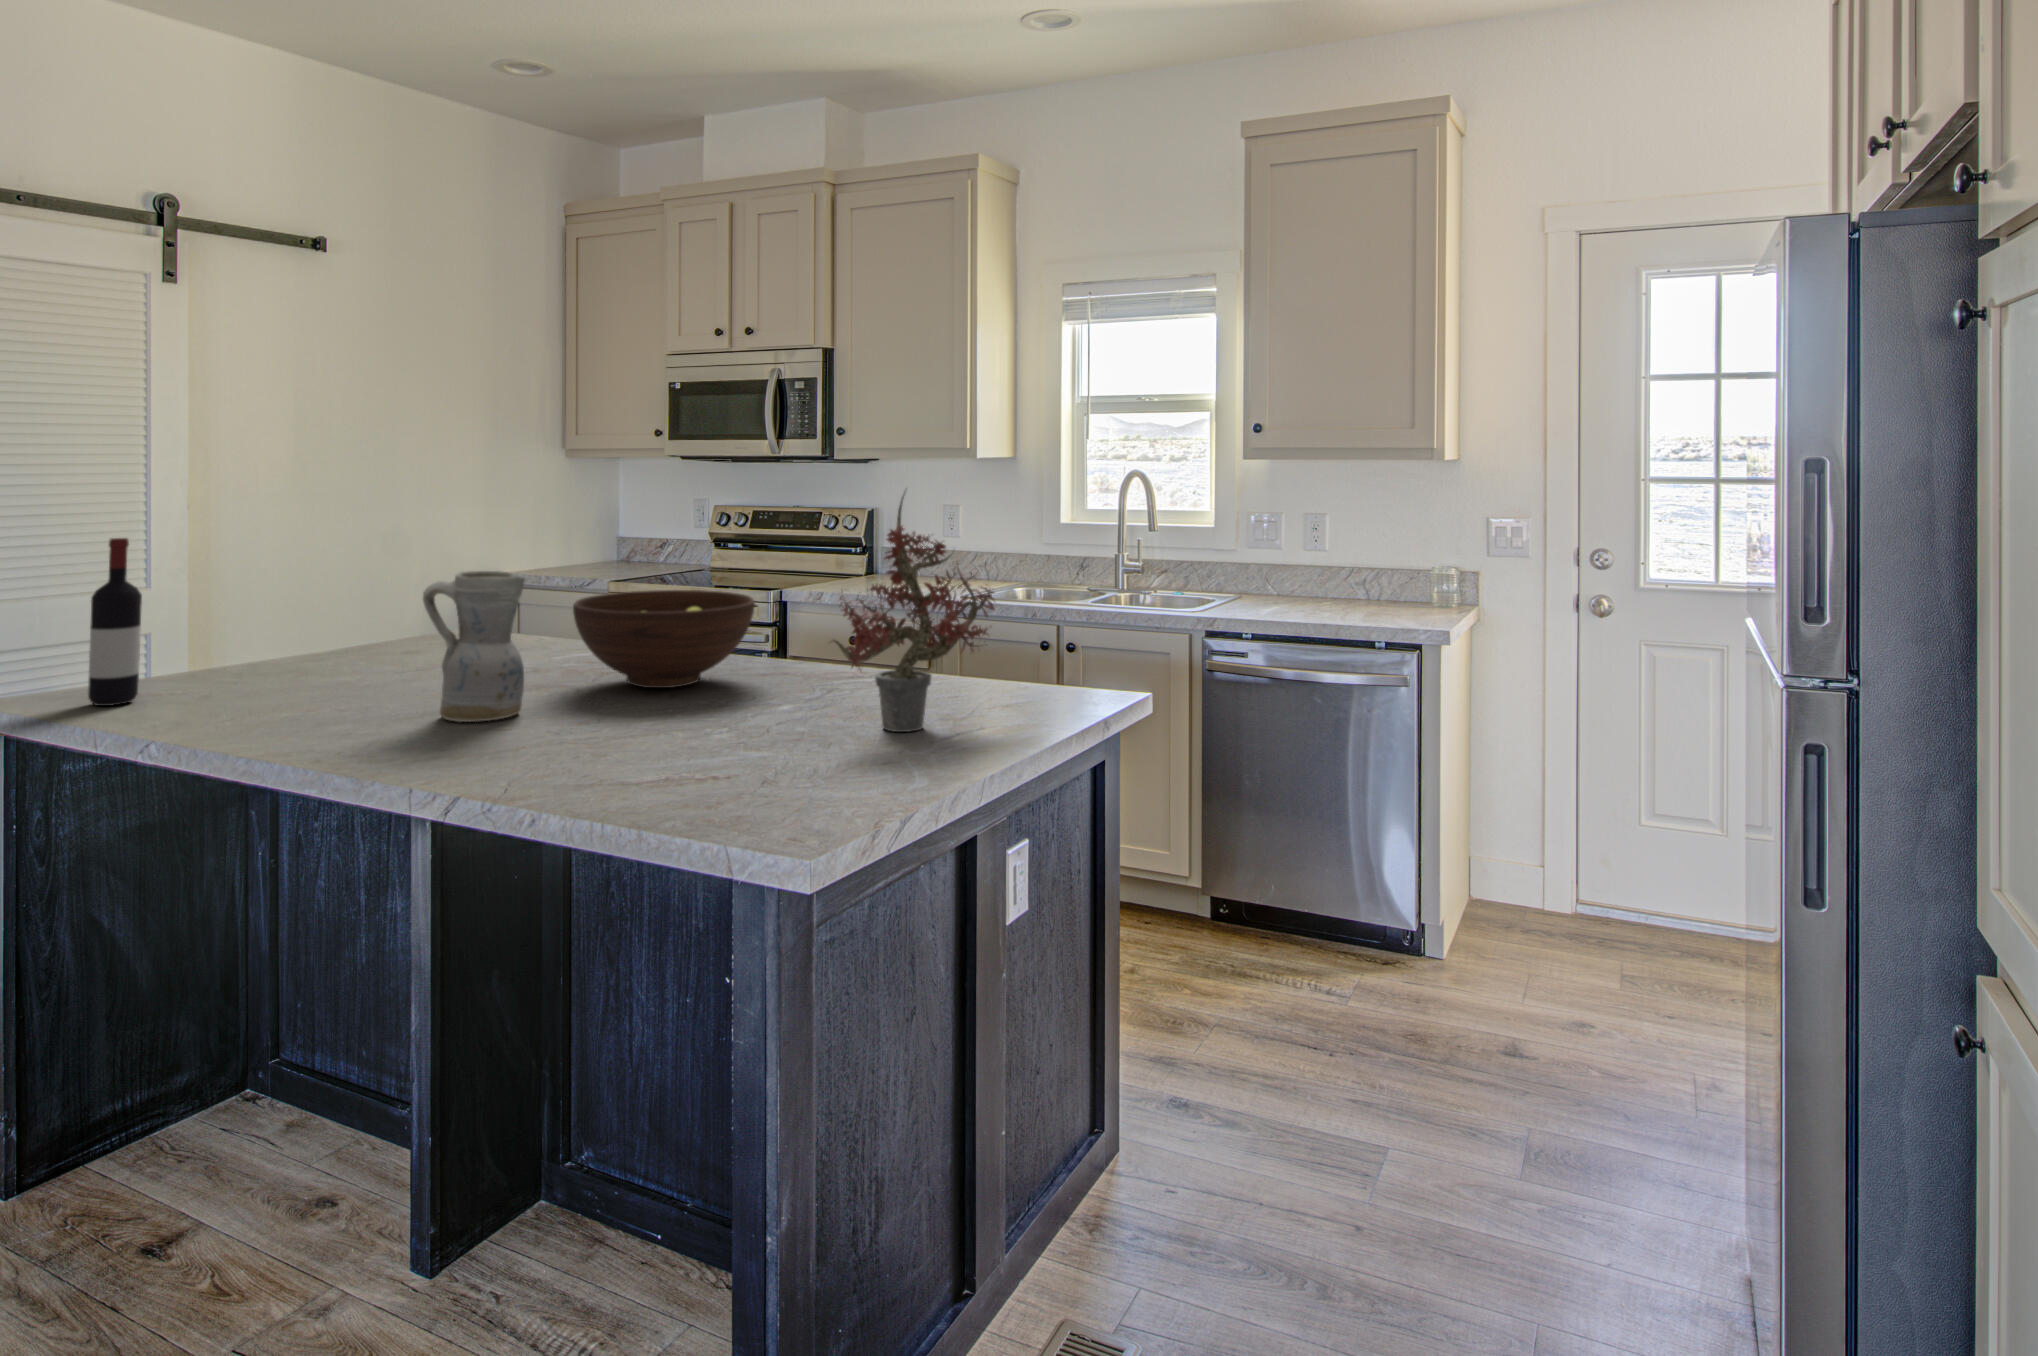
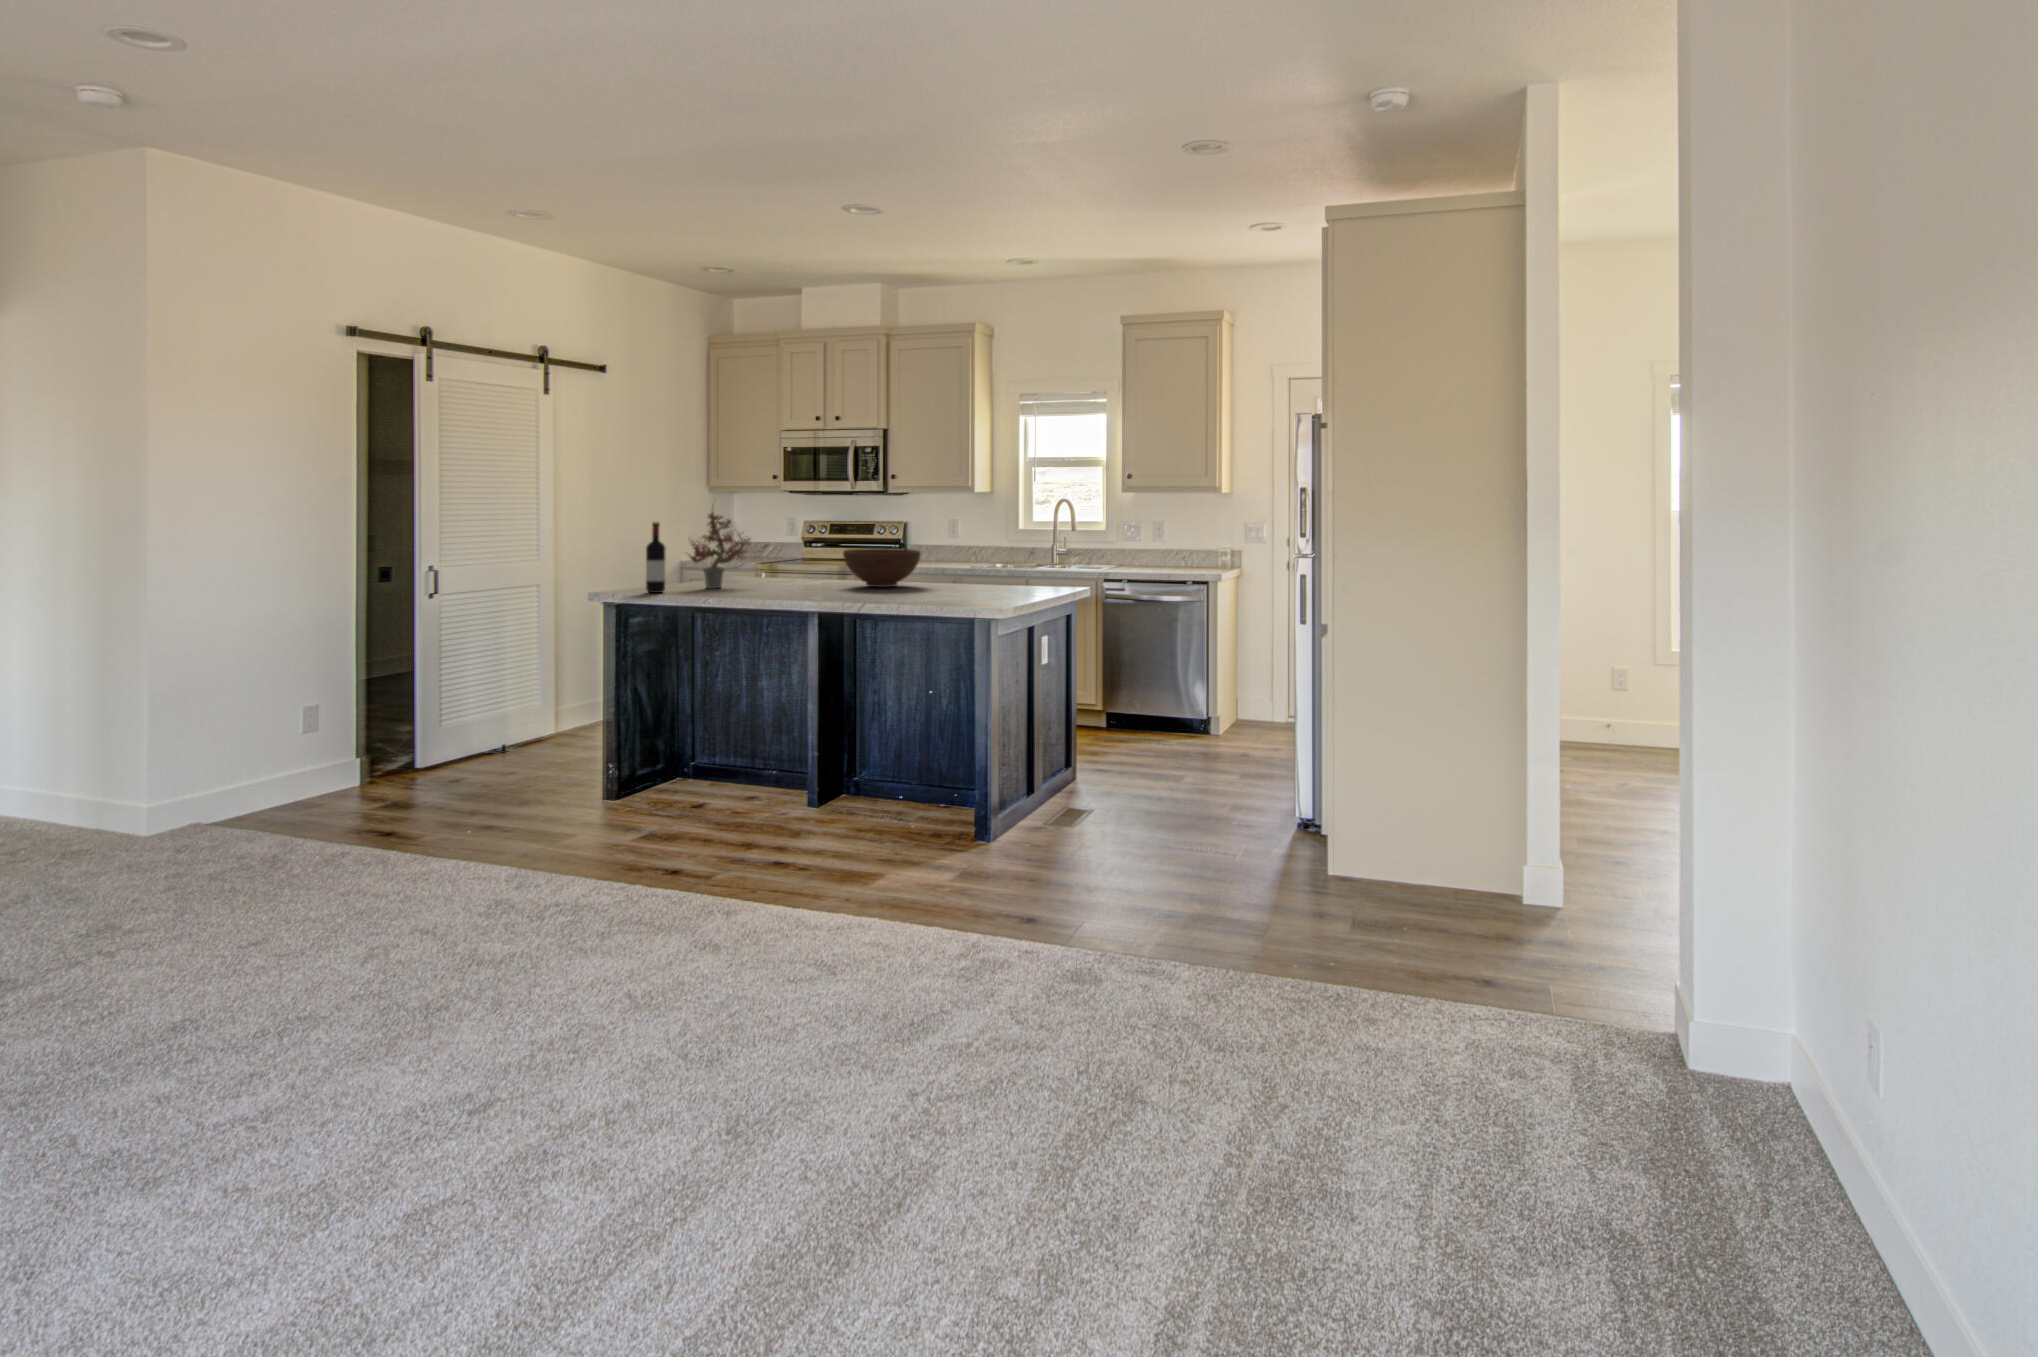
potted plant: present [831,495,995,732] -> present [689,512,751,588]
ceramic pitcher: present [423,571,525,722] -> none [802,535,842,594]

